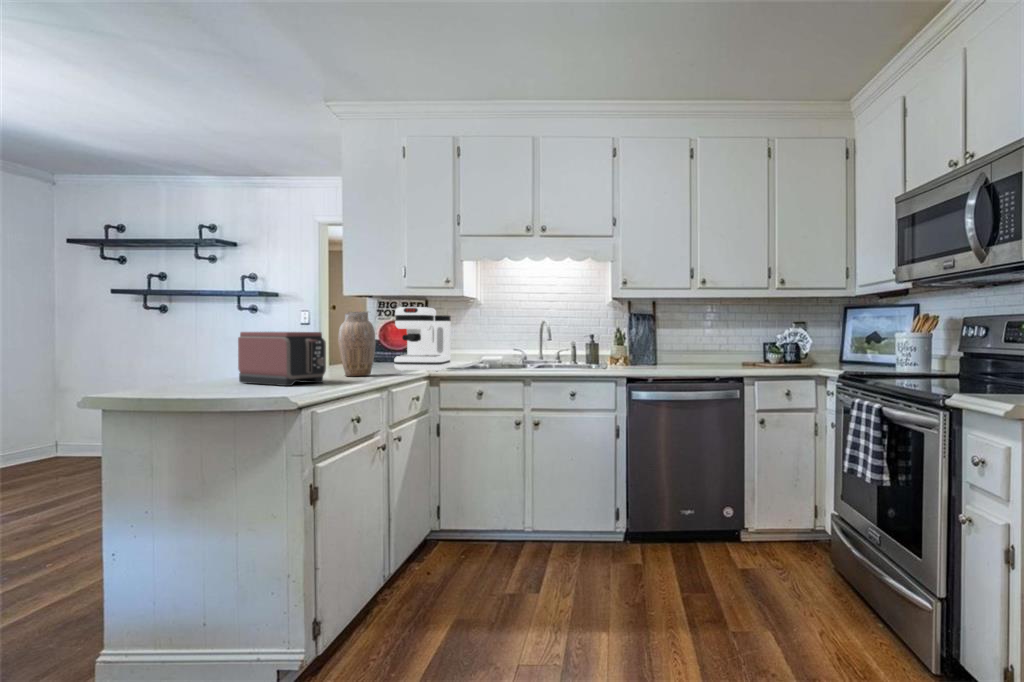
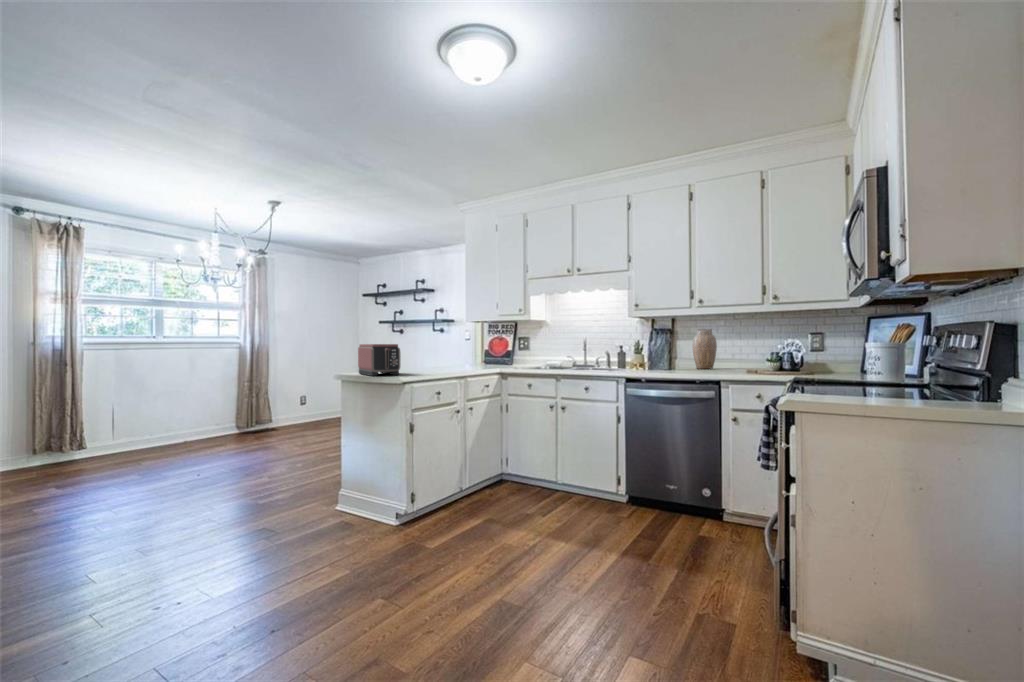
coffee maker: present [394,307,451,372] -> none [469,328,510,370]
vase: present [338,312,375,376] -> present [692,329,717,369]

